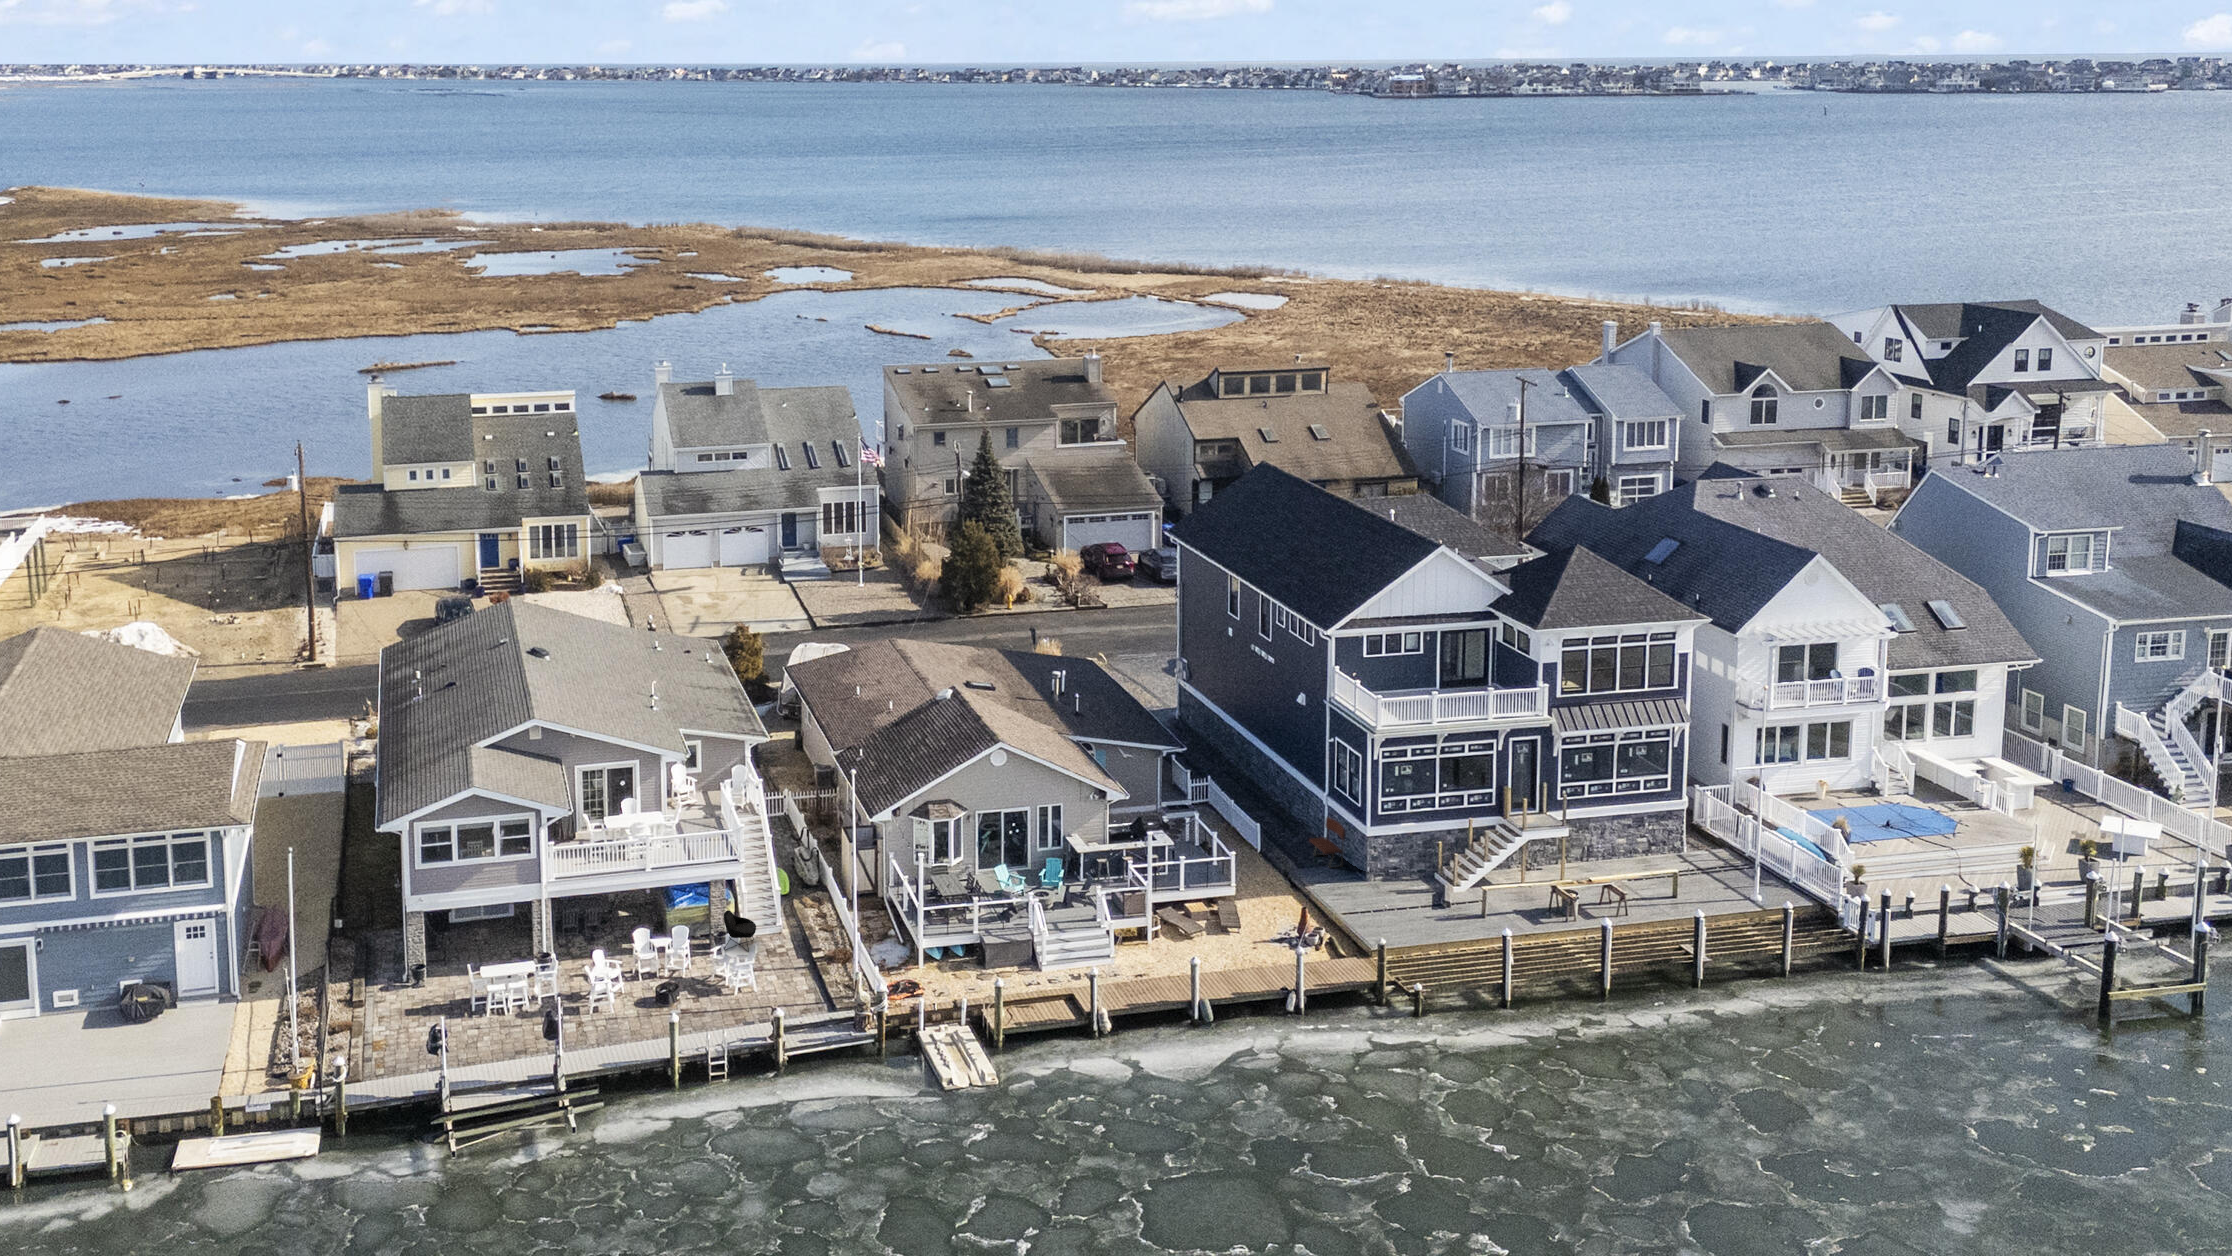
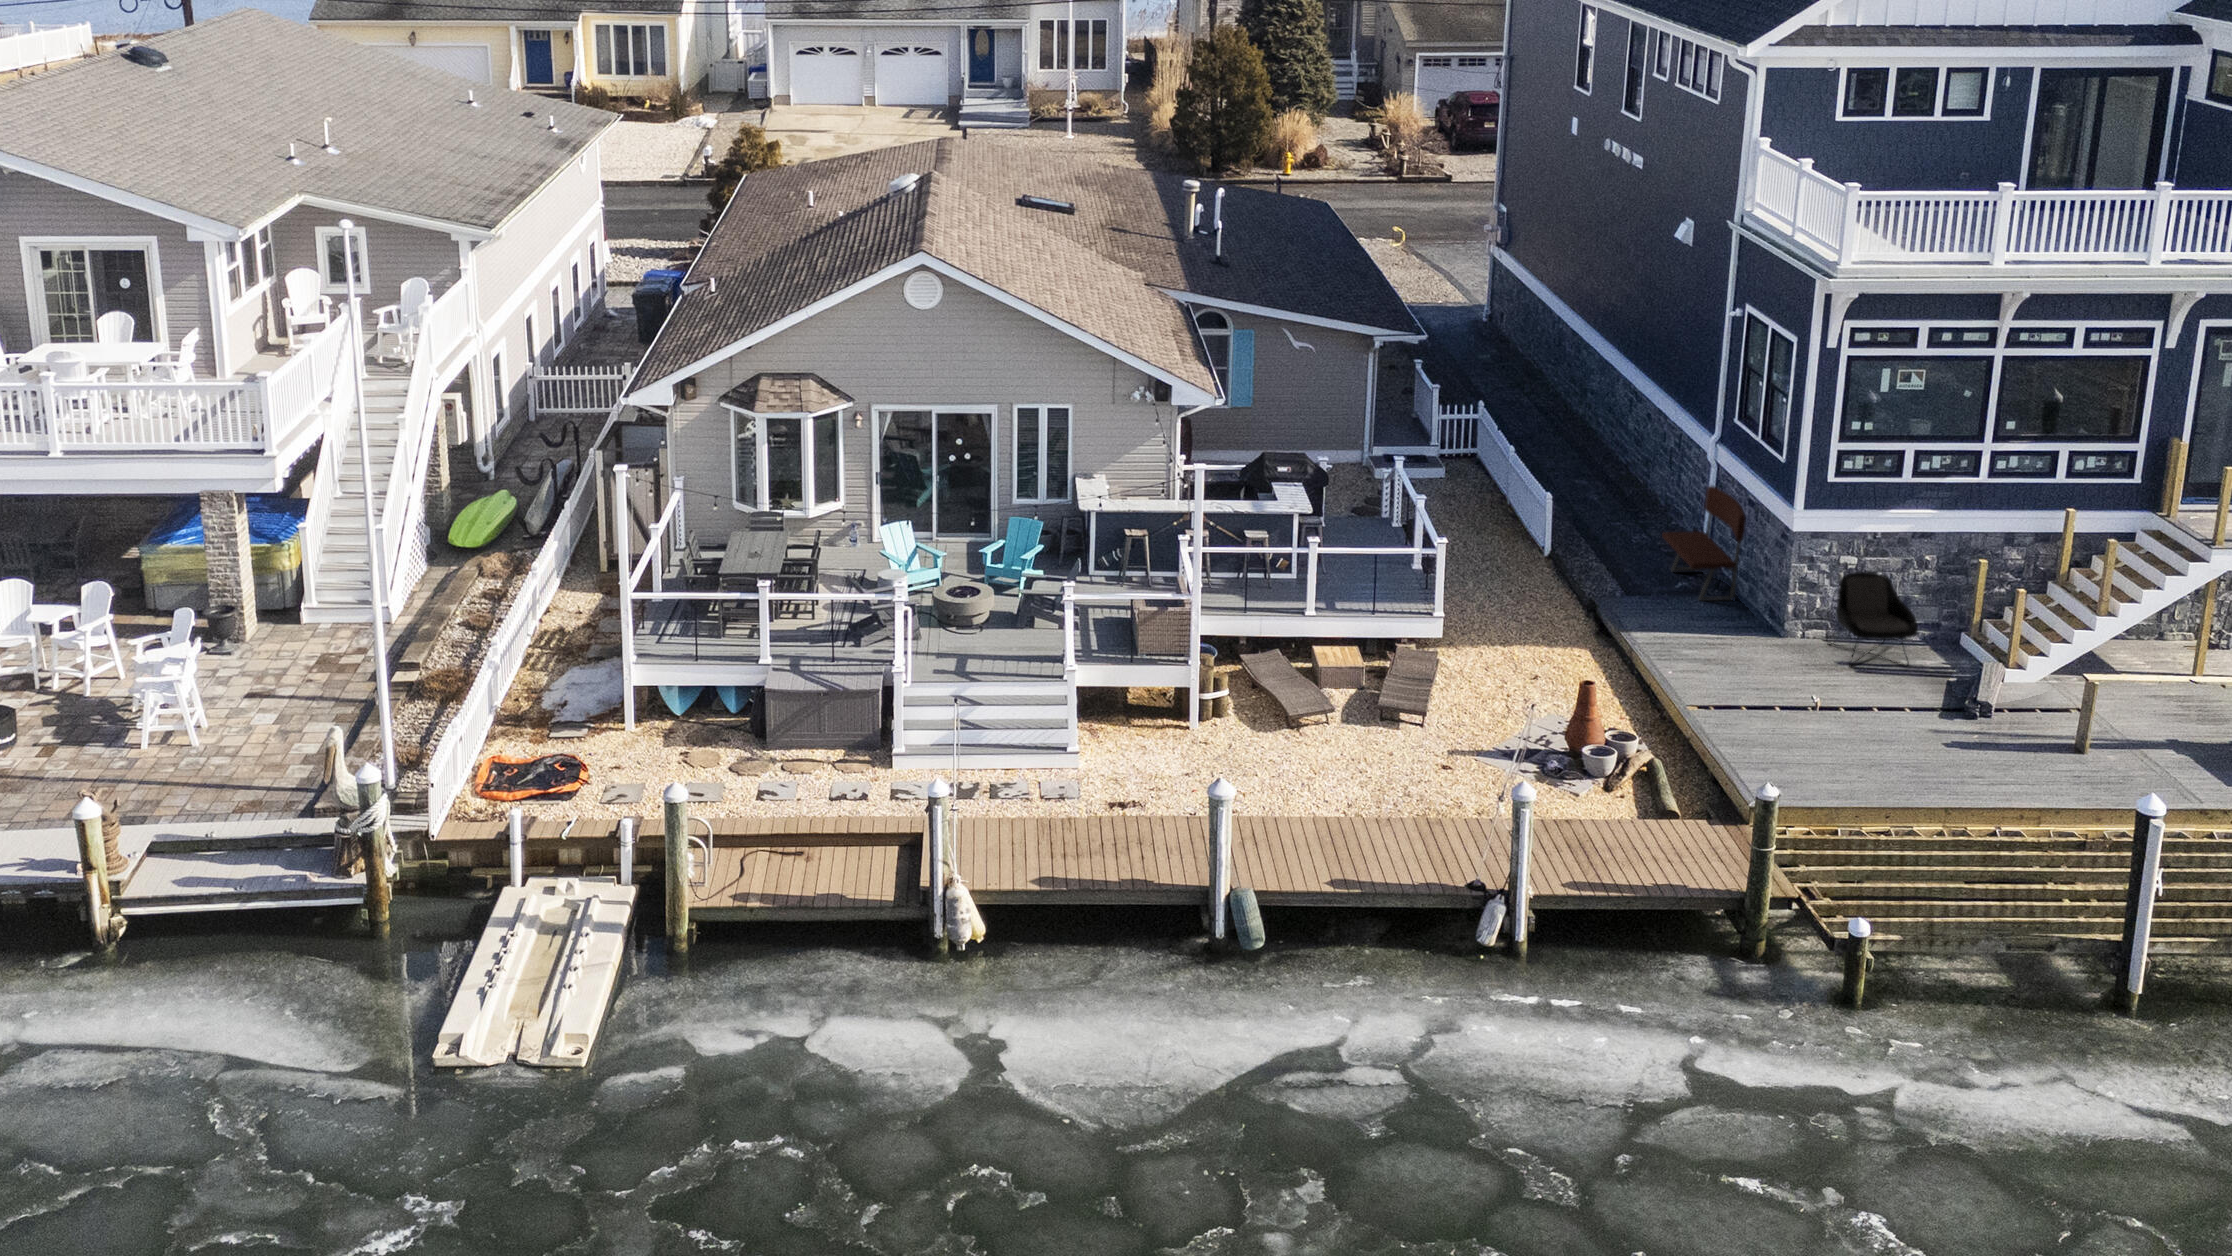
lounge chair: present [723,910,756,952] -> present [1829,572,1918,666]

